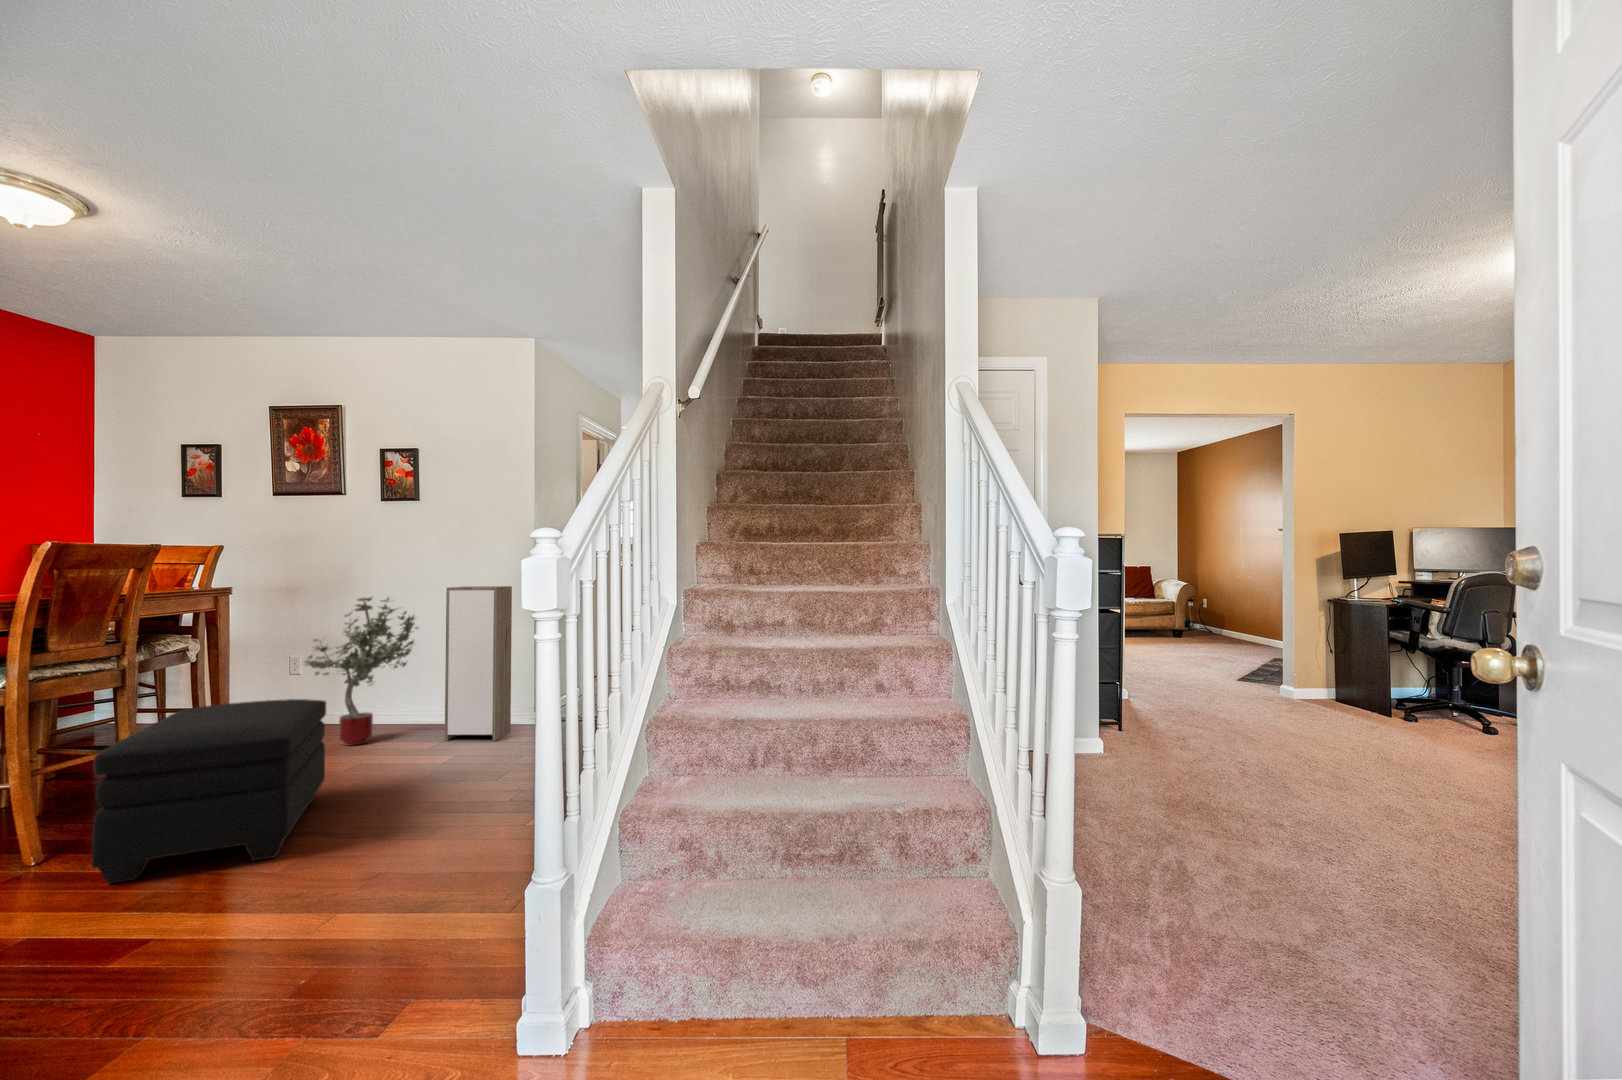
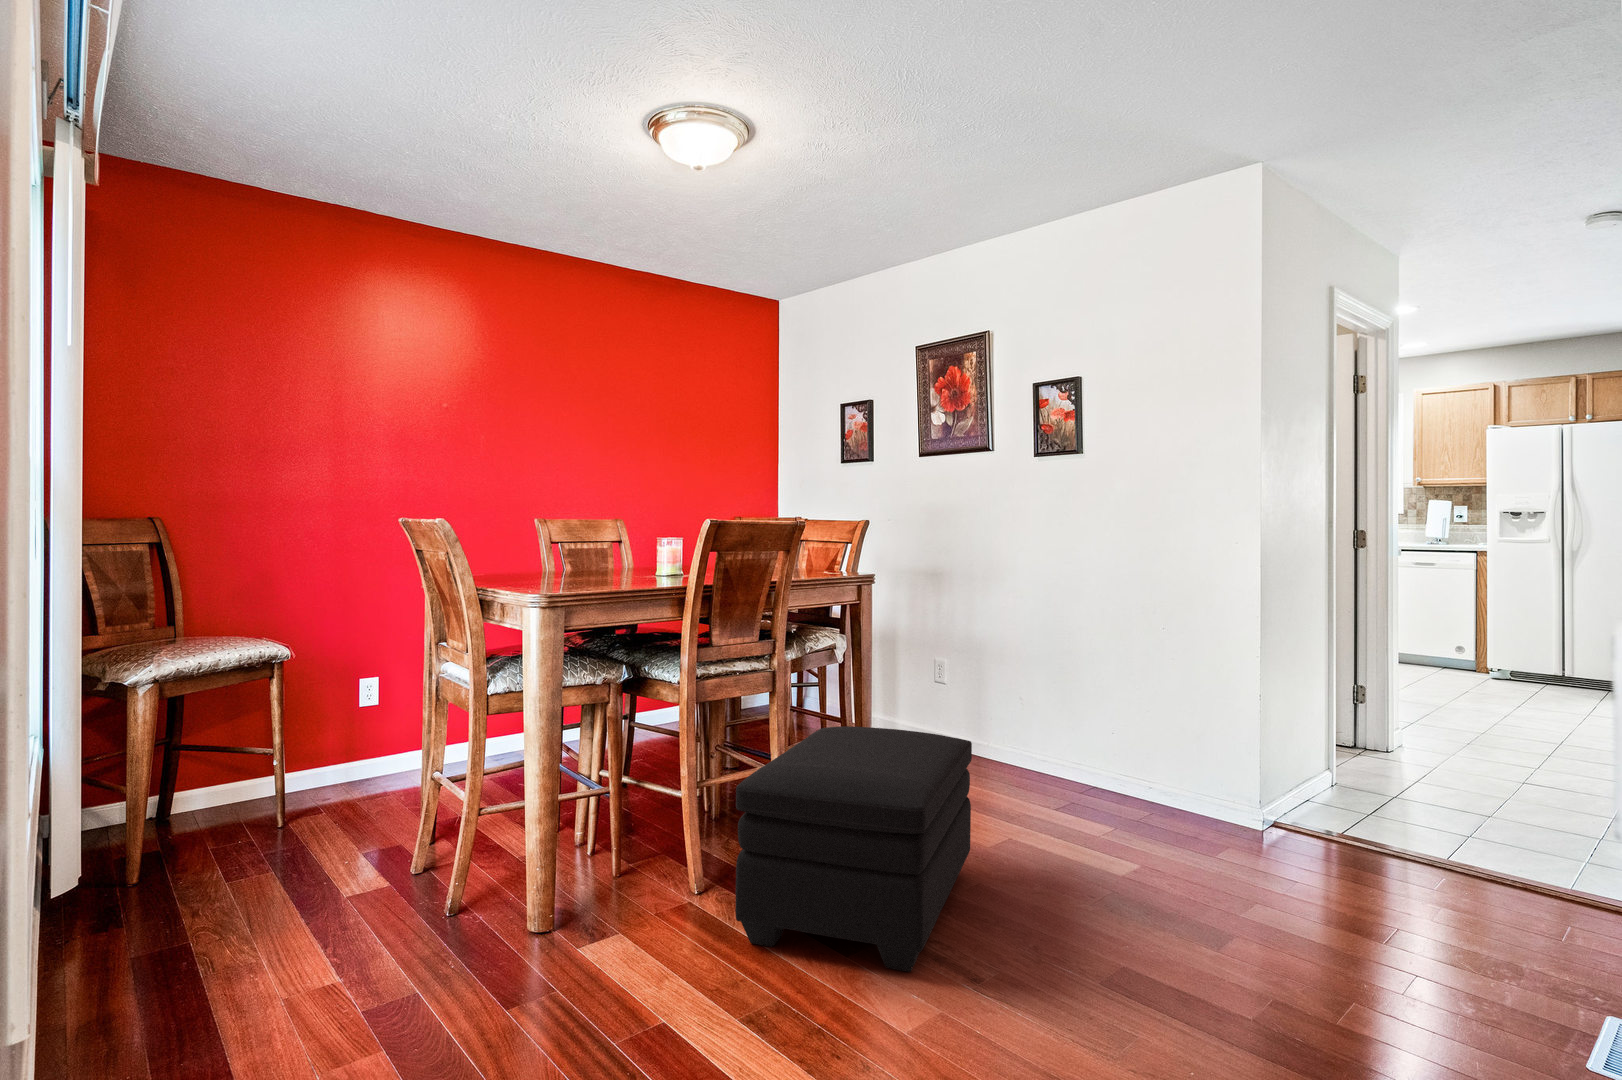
storage cabinet: present [445,586,512,741] -> none [1120,582,1221,831]
potted tree: present [305,597,418,746] -> none [948,590,1085,790]

